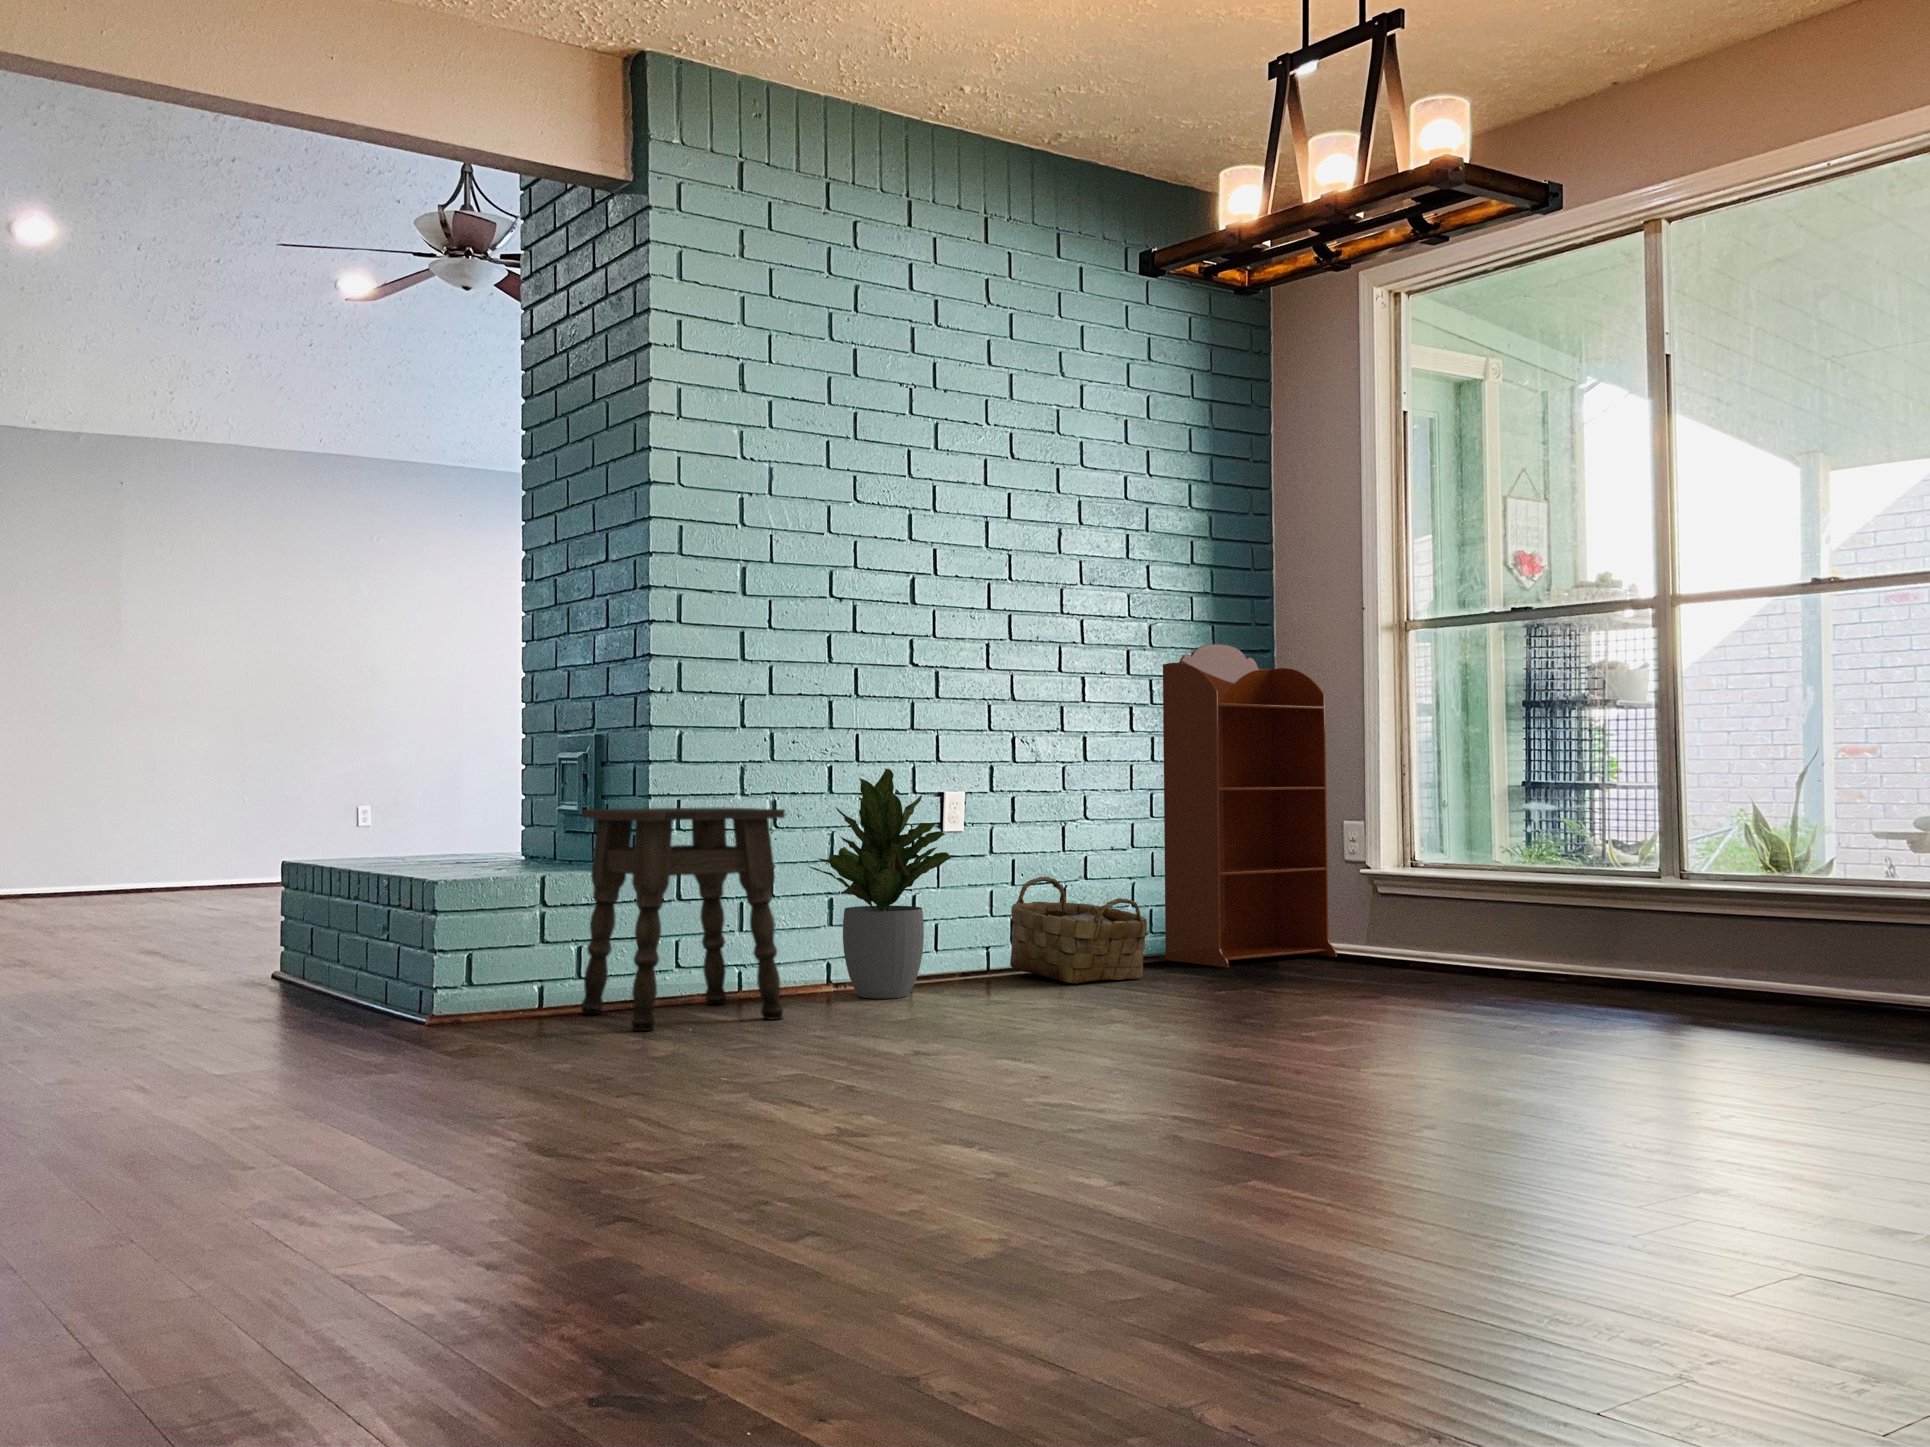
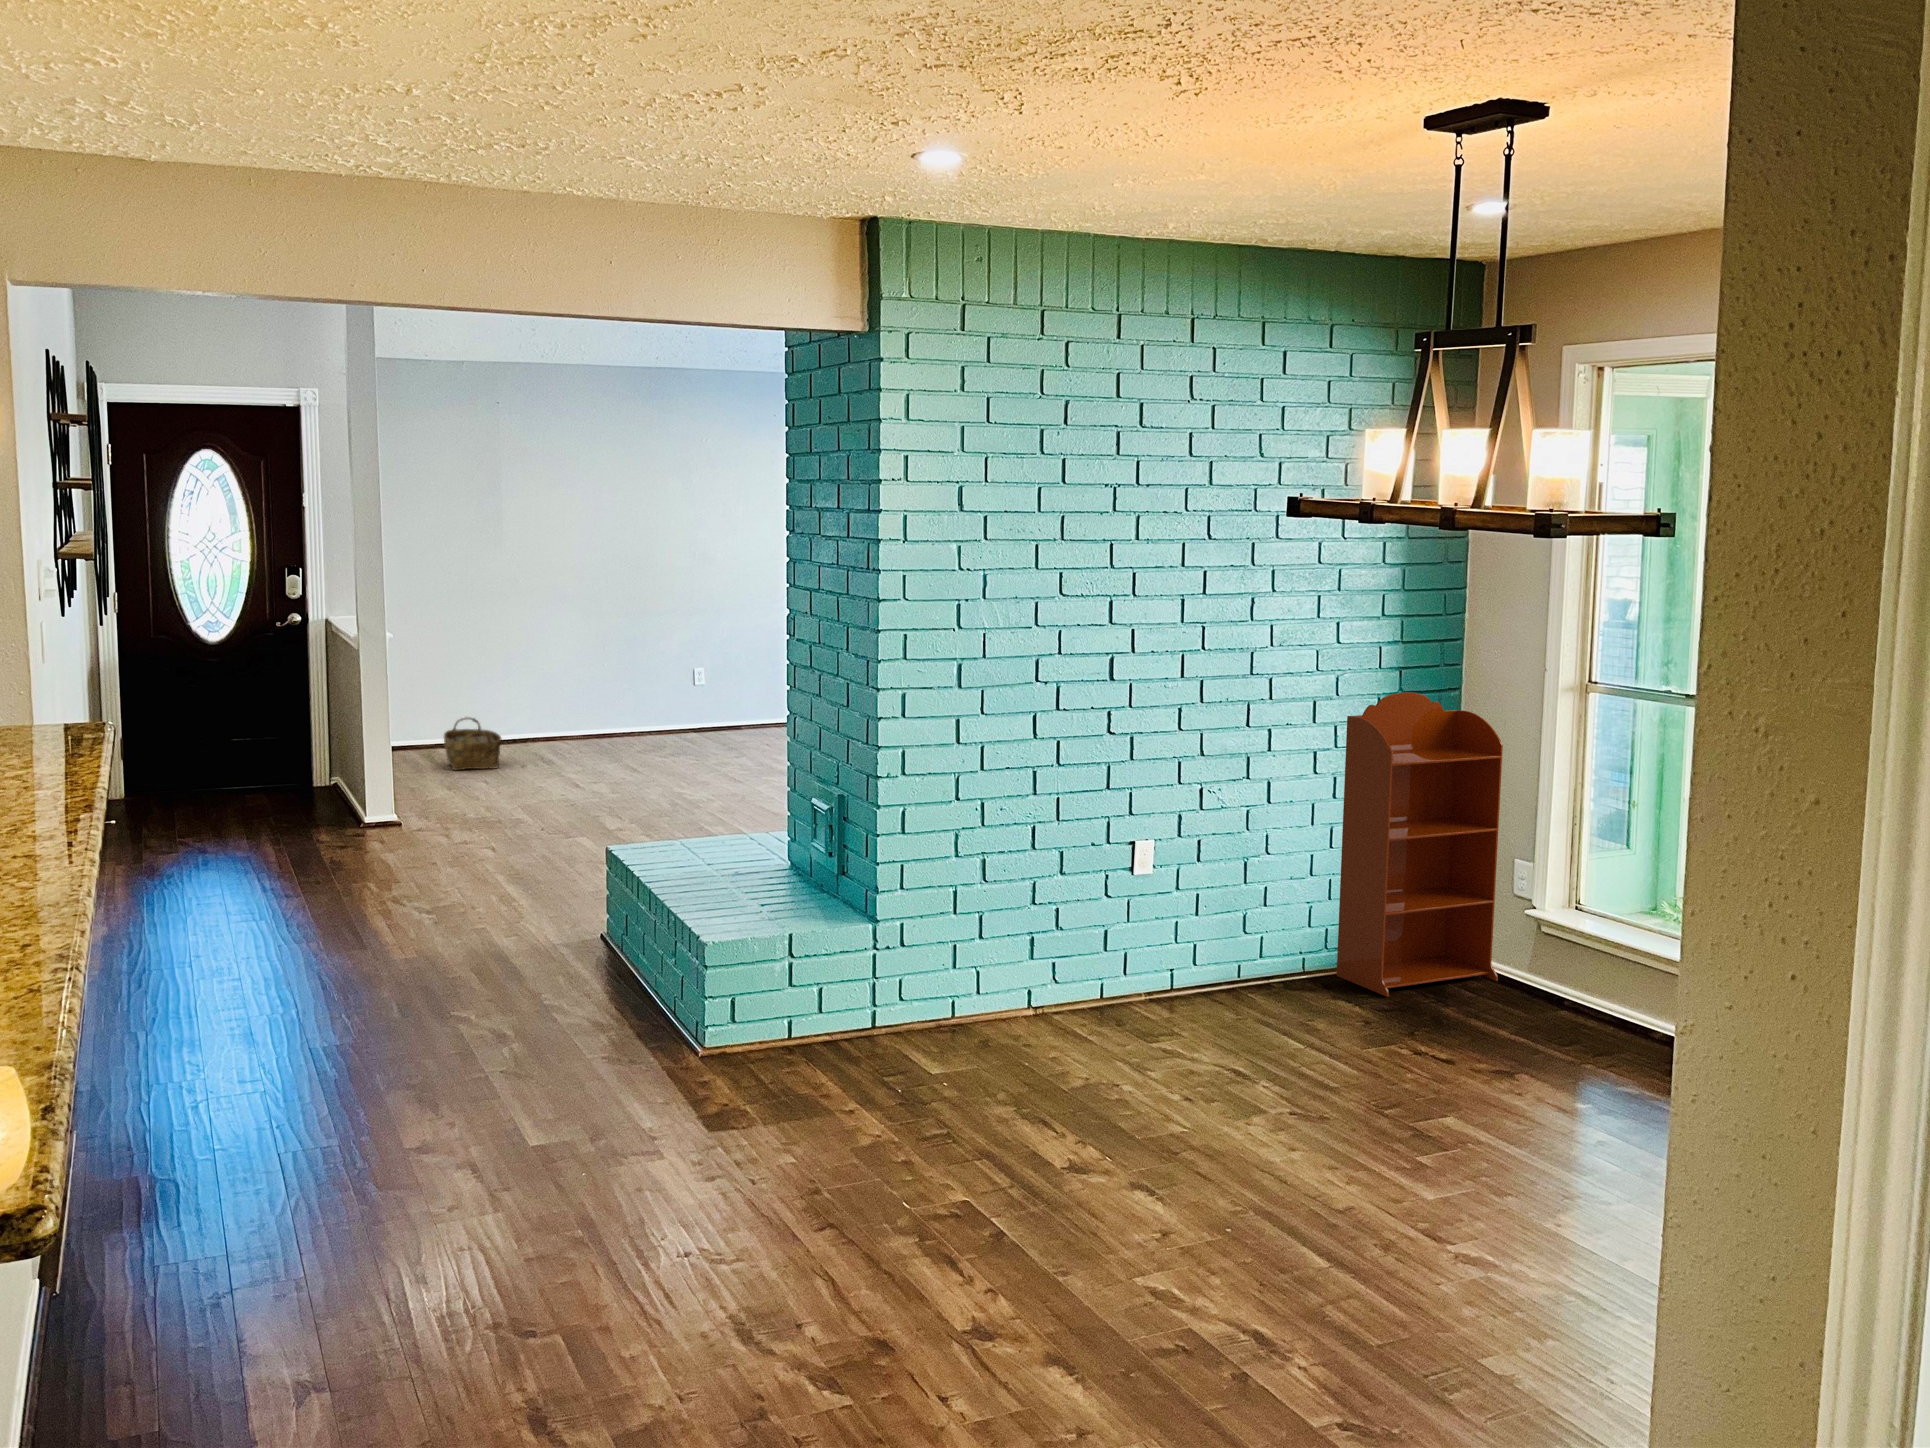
potted plant: present [809,768,951,999] -> none [1008,839,1128,1037]
side table: present [581,808,785,1031] -> none [821,875,982,1084]
woven basket: present [1010,877,1147,984] -> present [444,717,502,770]

